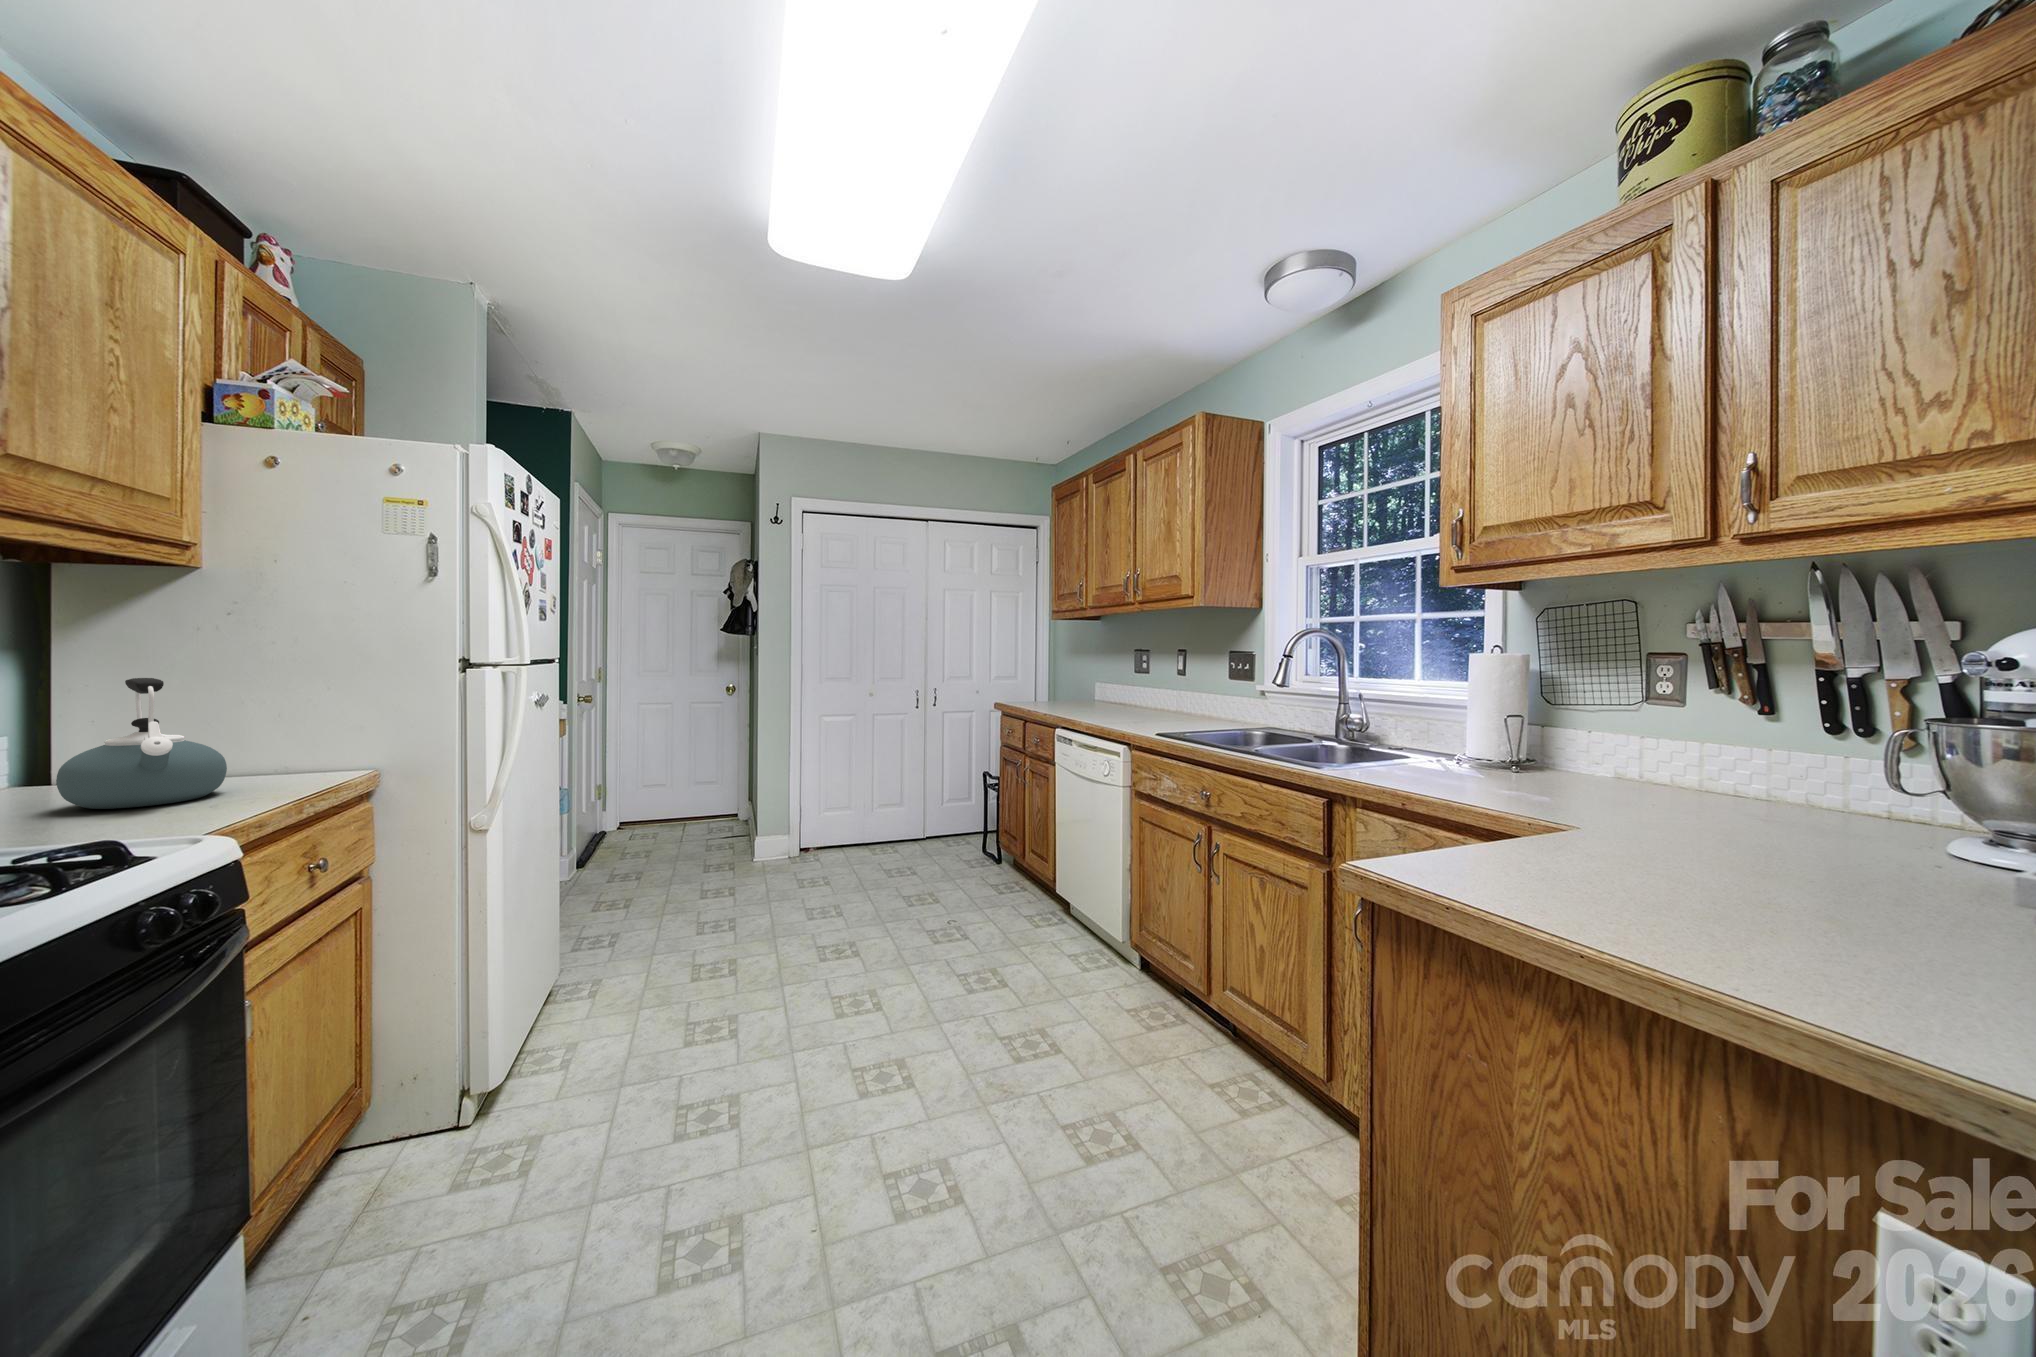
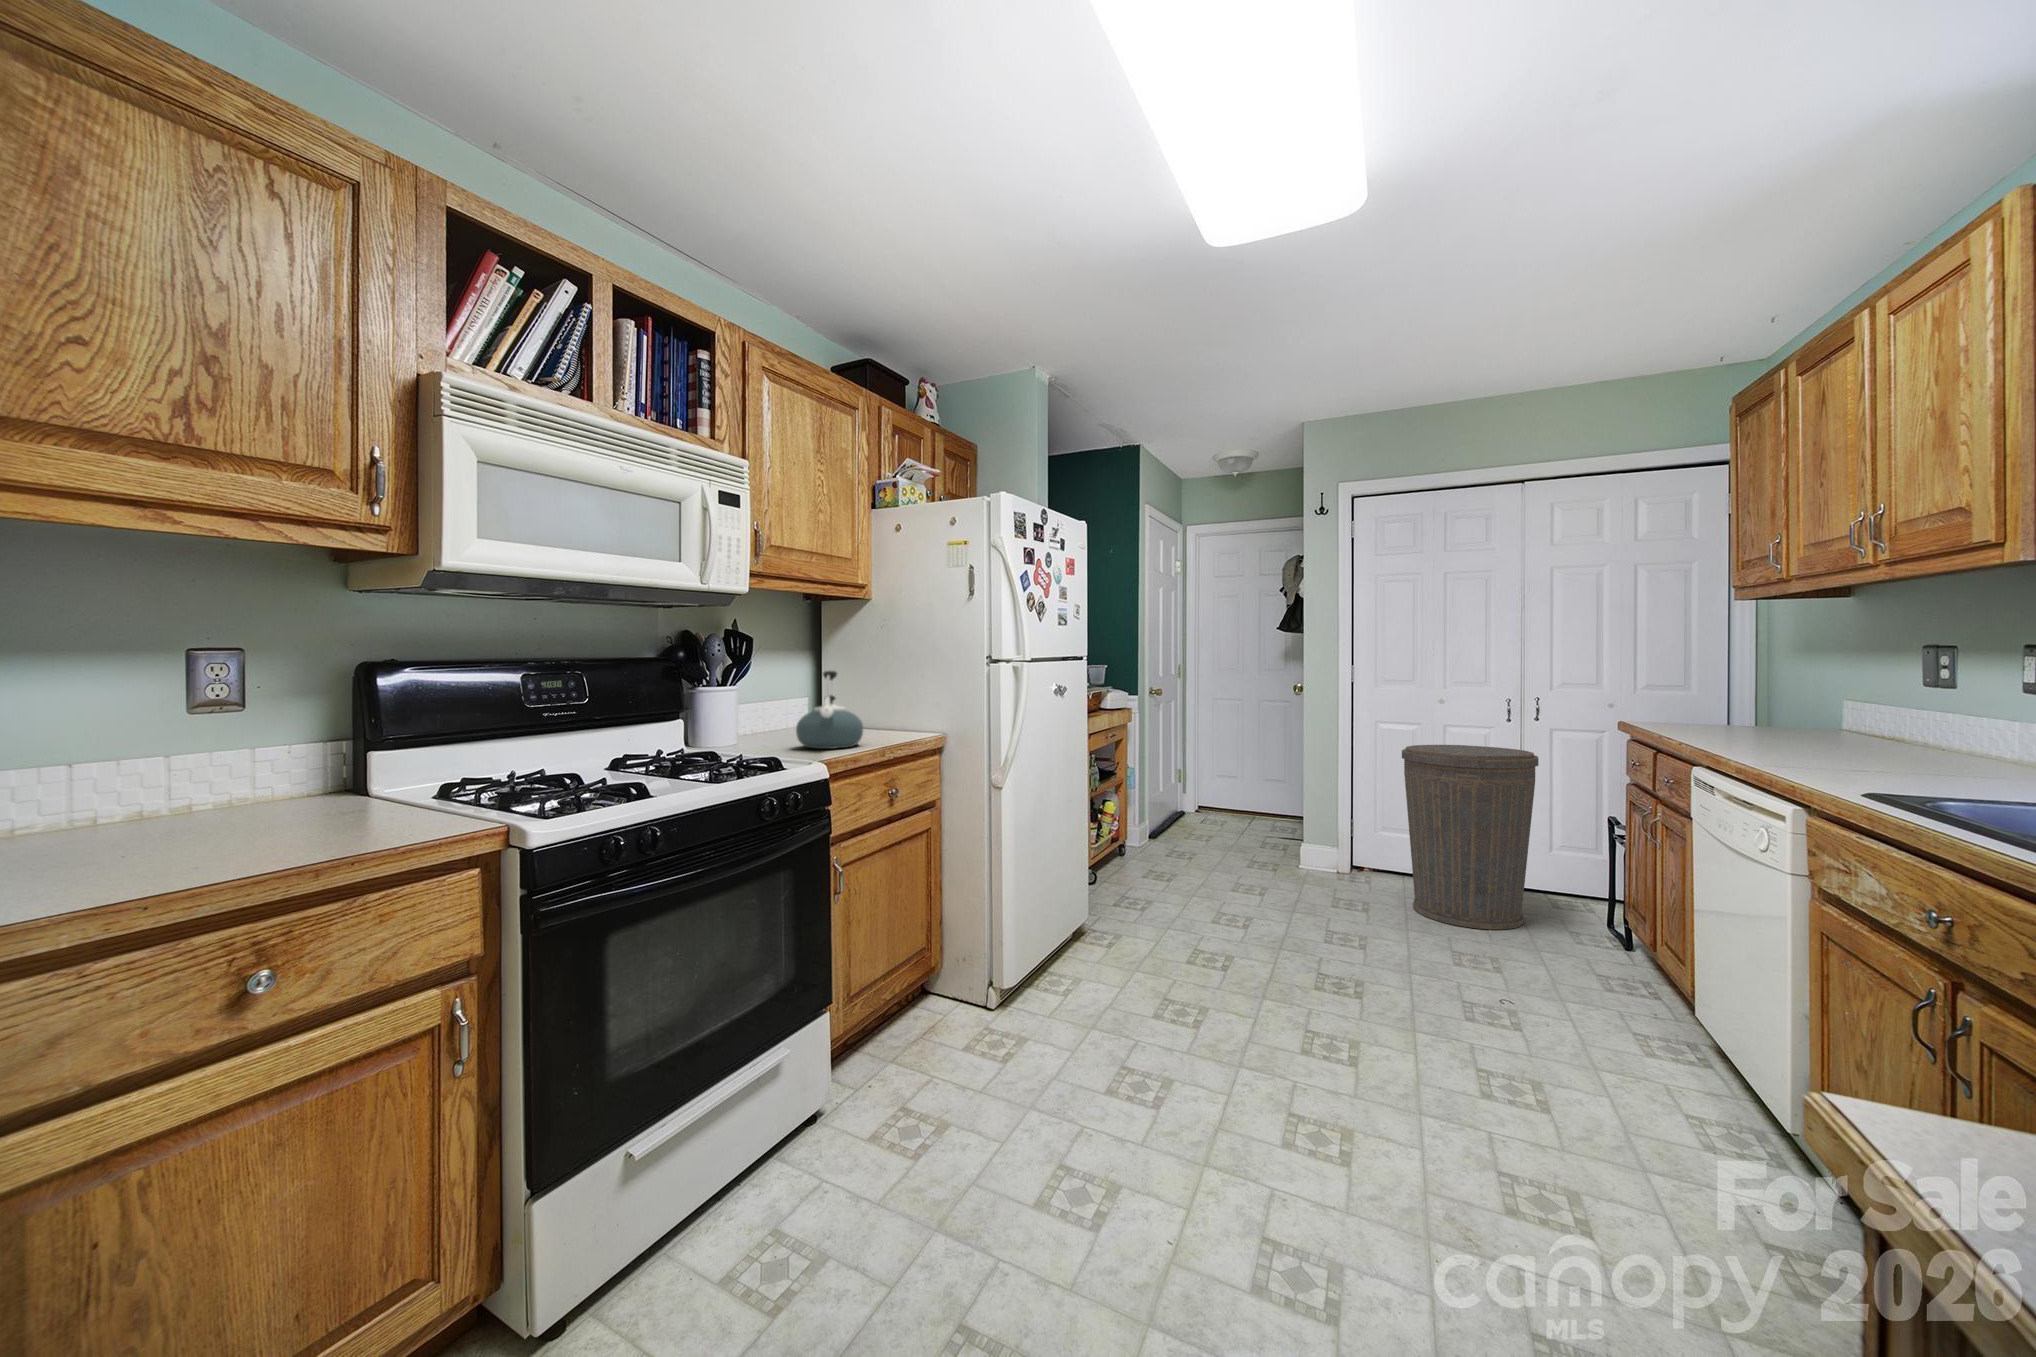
trash can: none [853,723,947,866] -> present [1402,745,1538,929]

